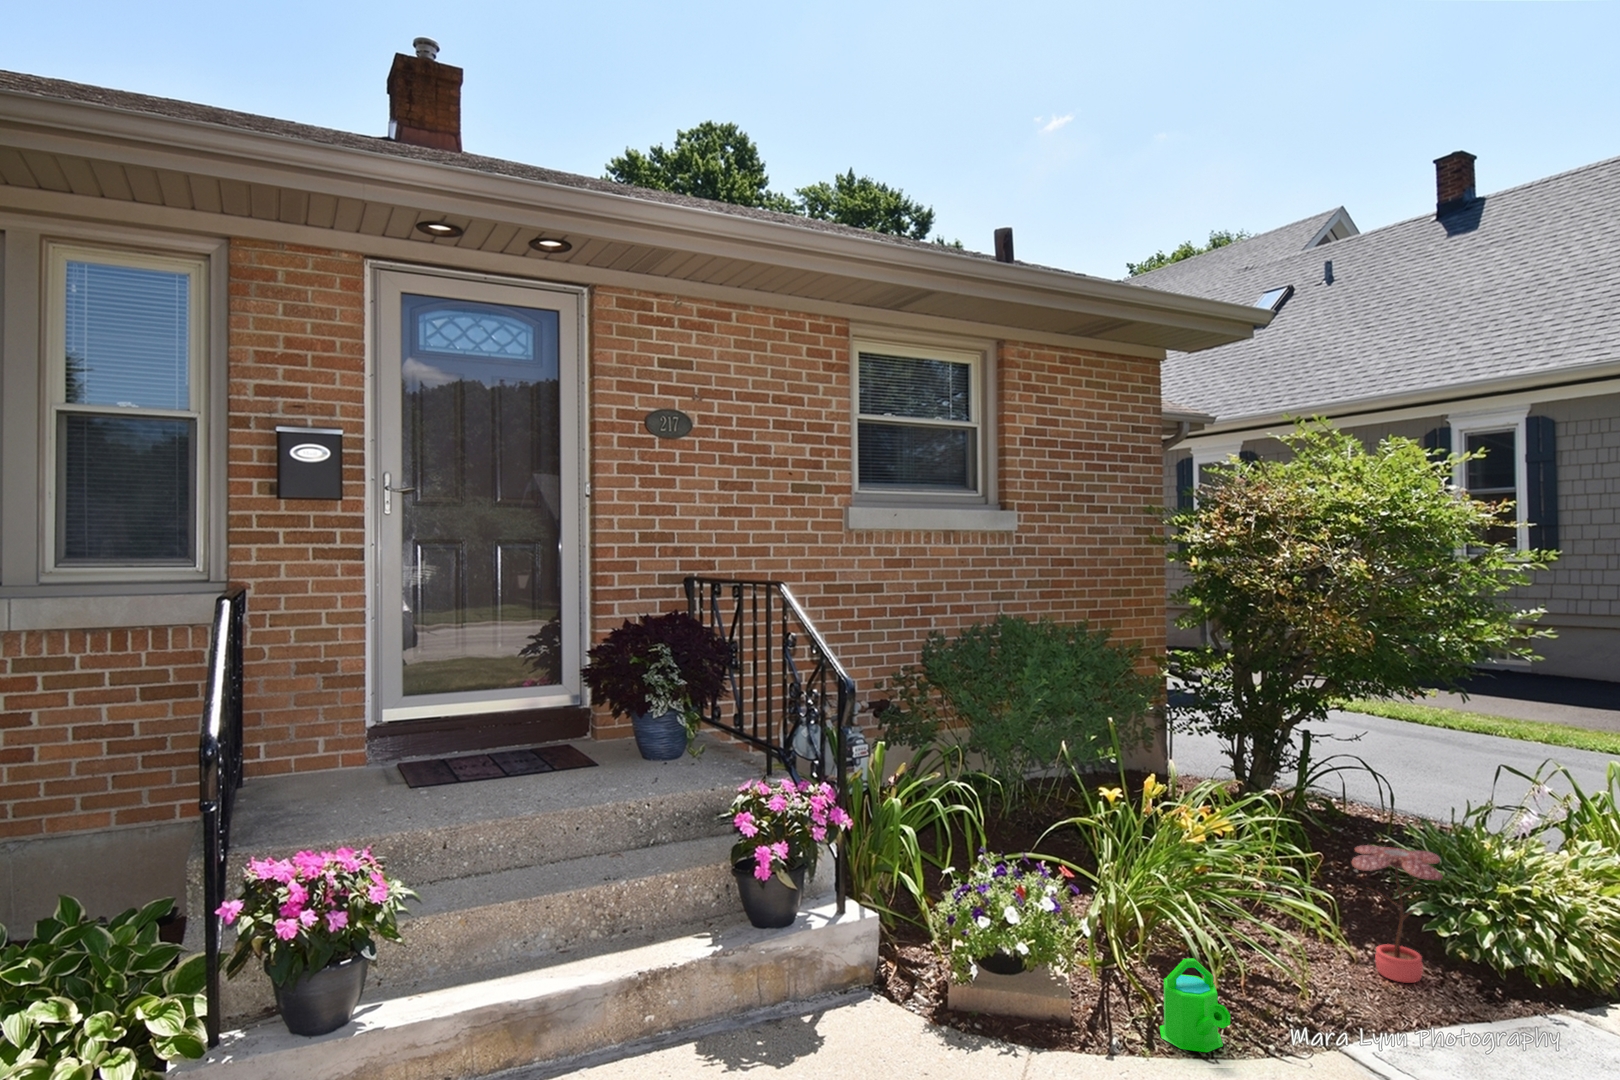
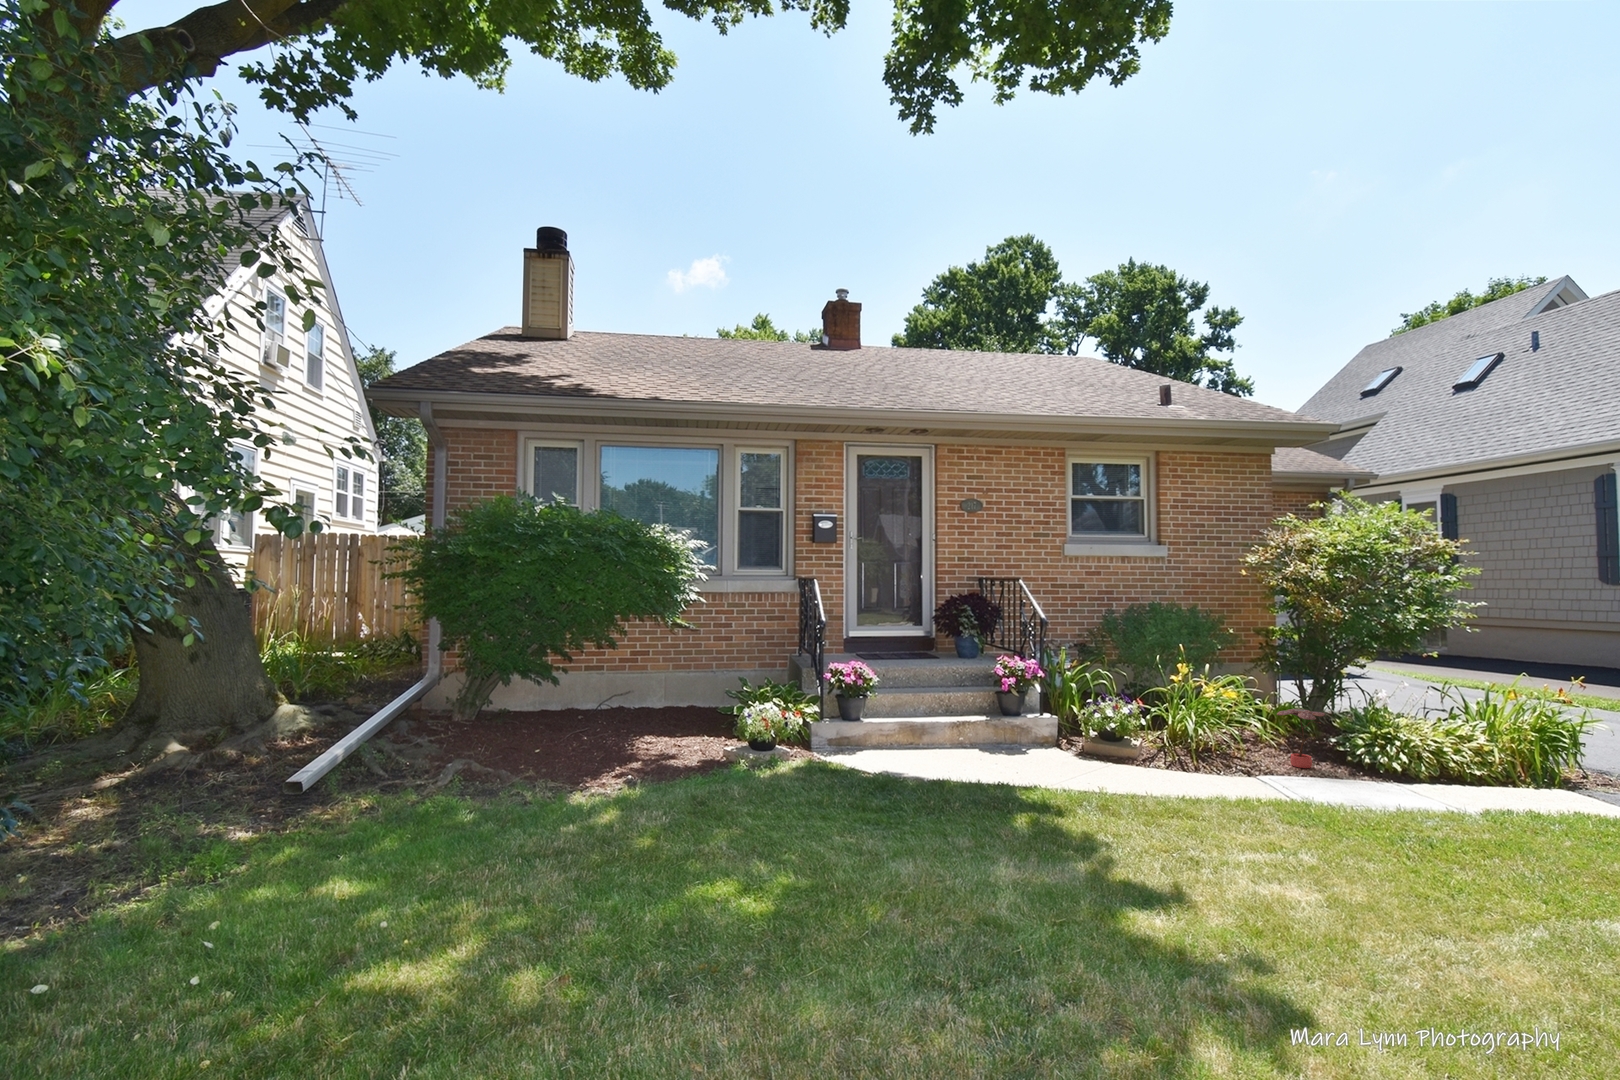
watering can: present [1159,958,1231,1052] -> none [1164,735,1191,769]

